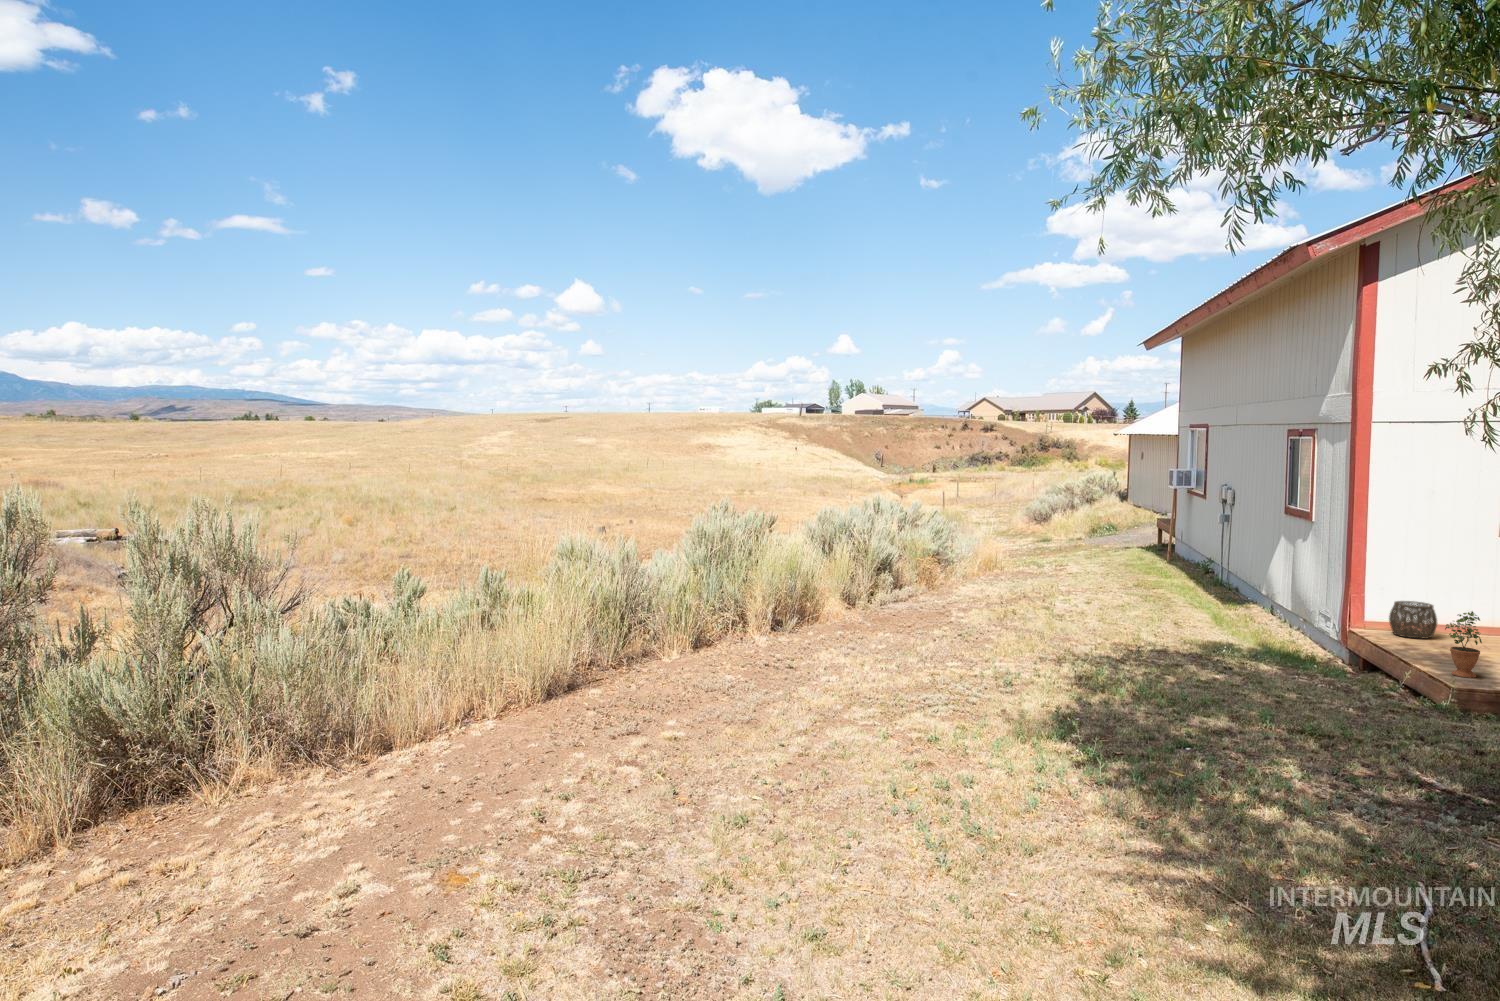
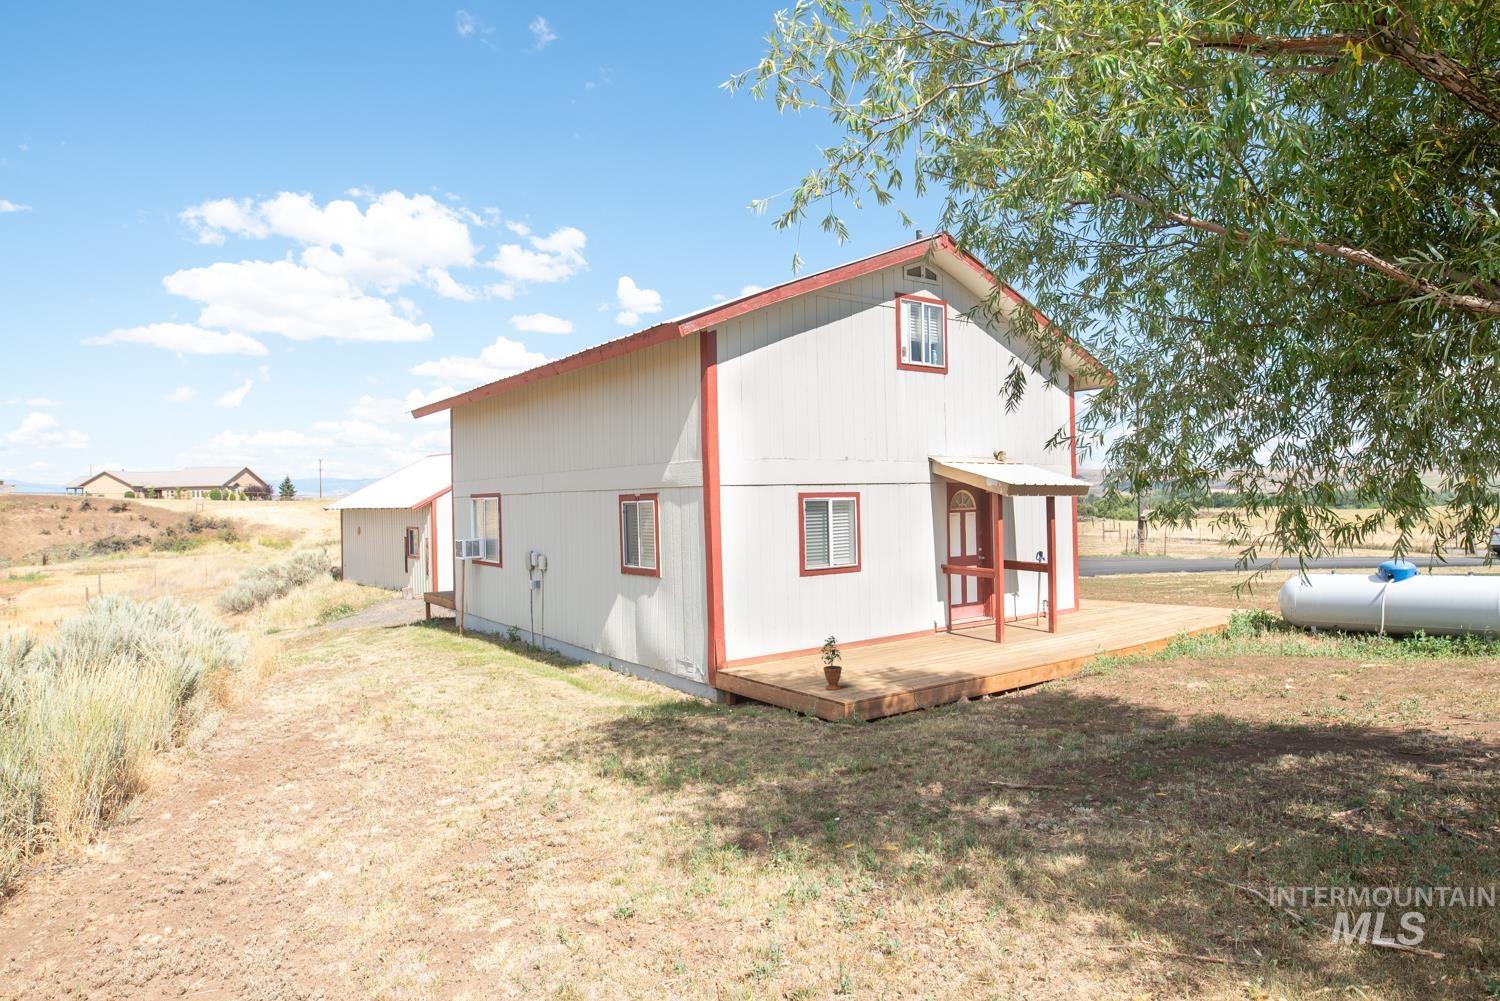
woven basket: present [1389,601,1437,639] -> none [743,637,775,668]

